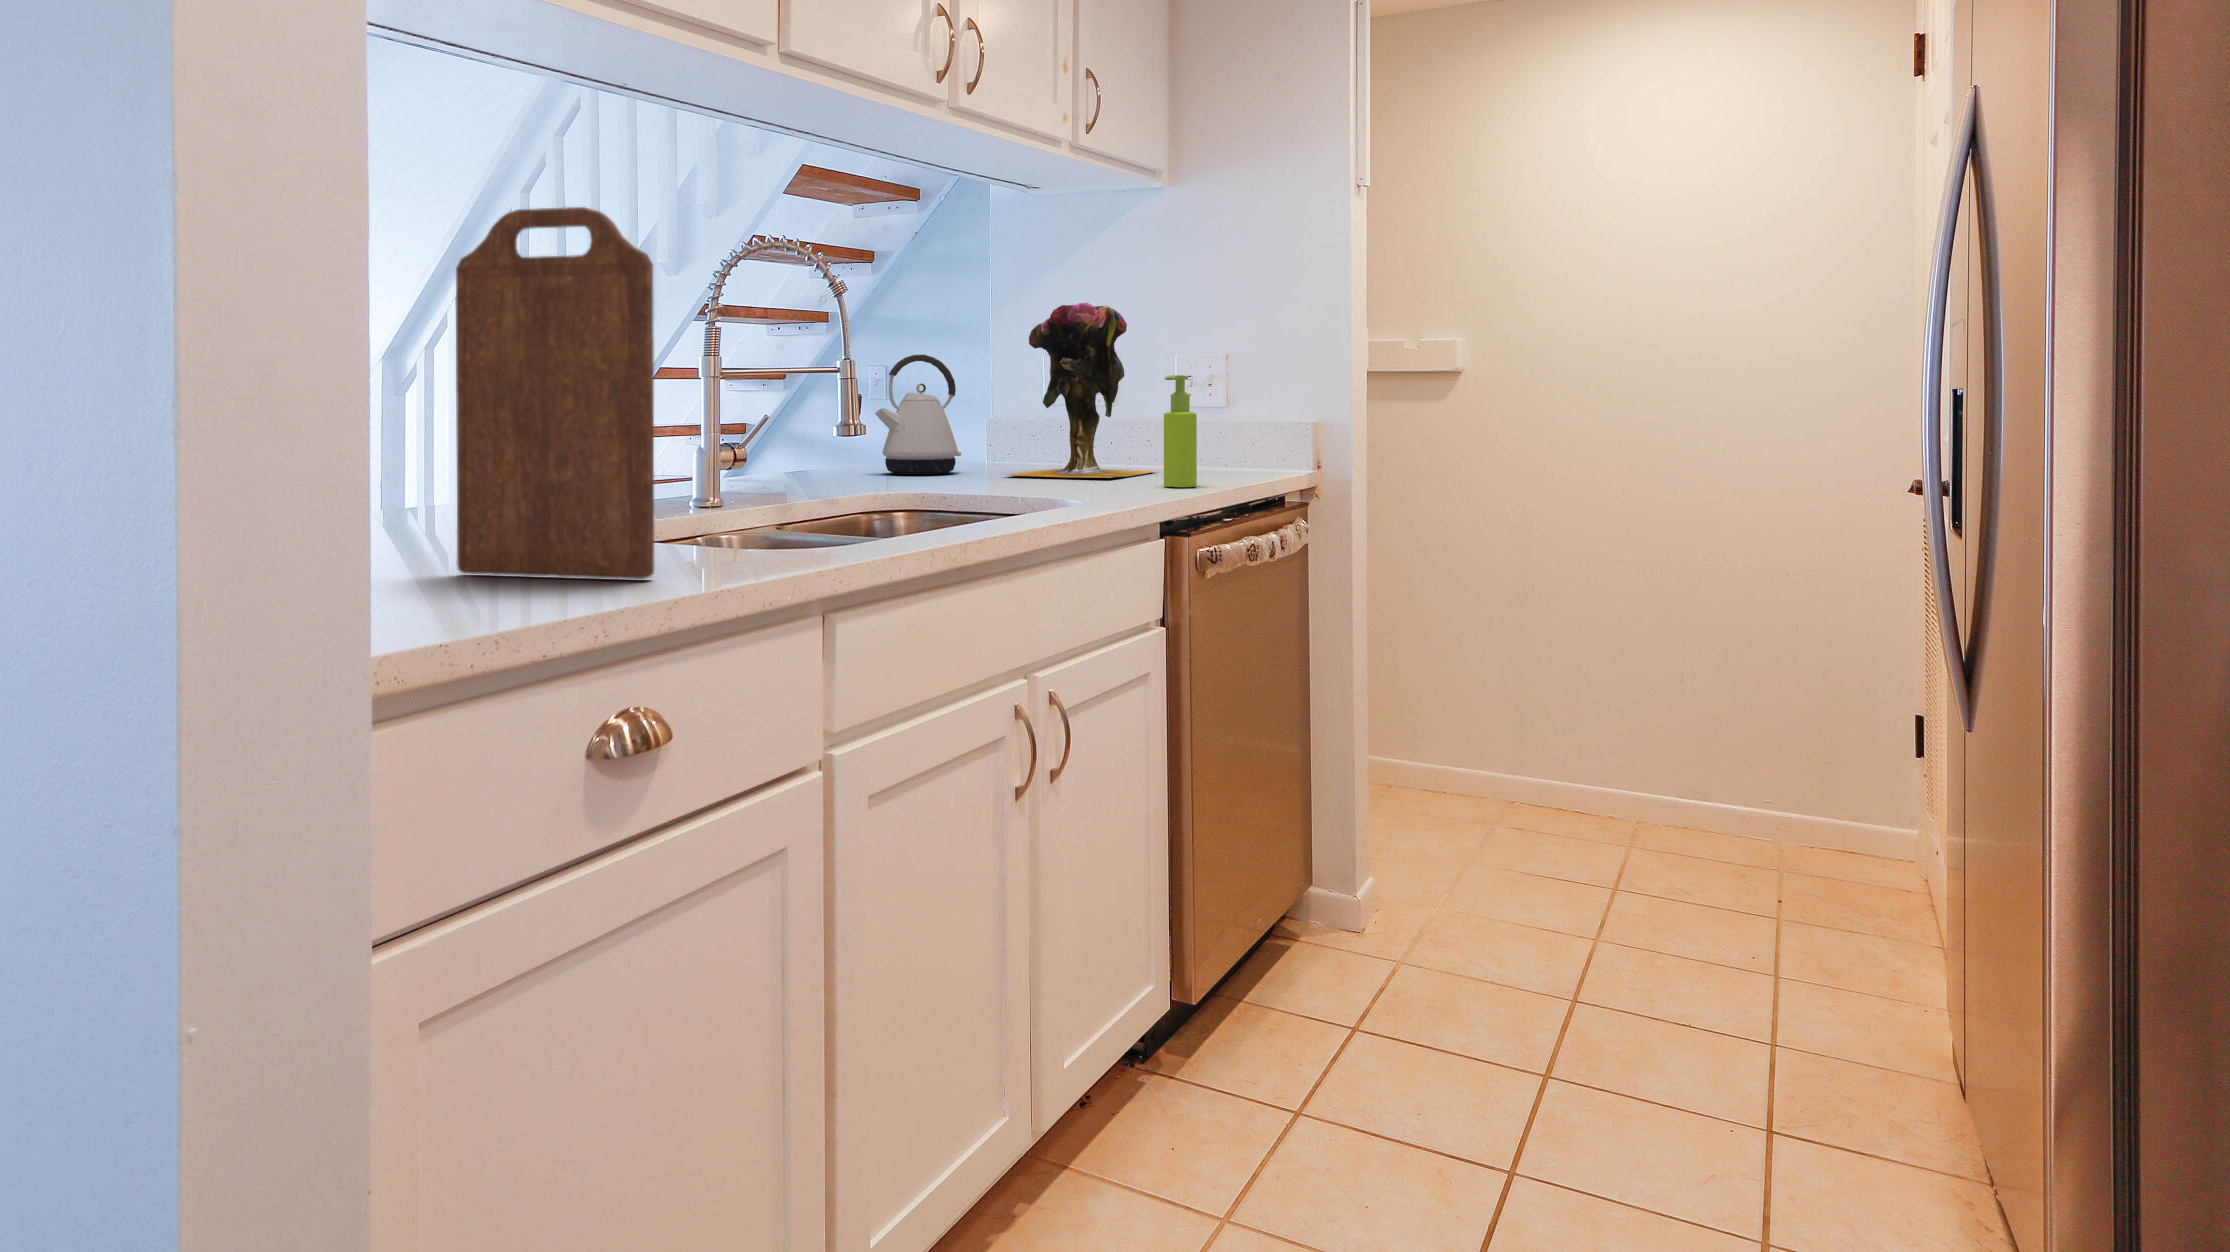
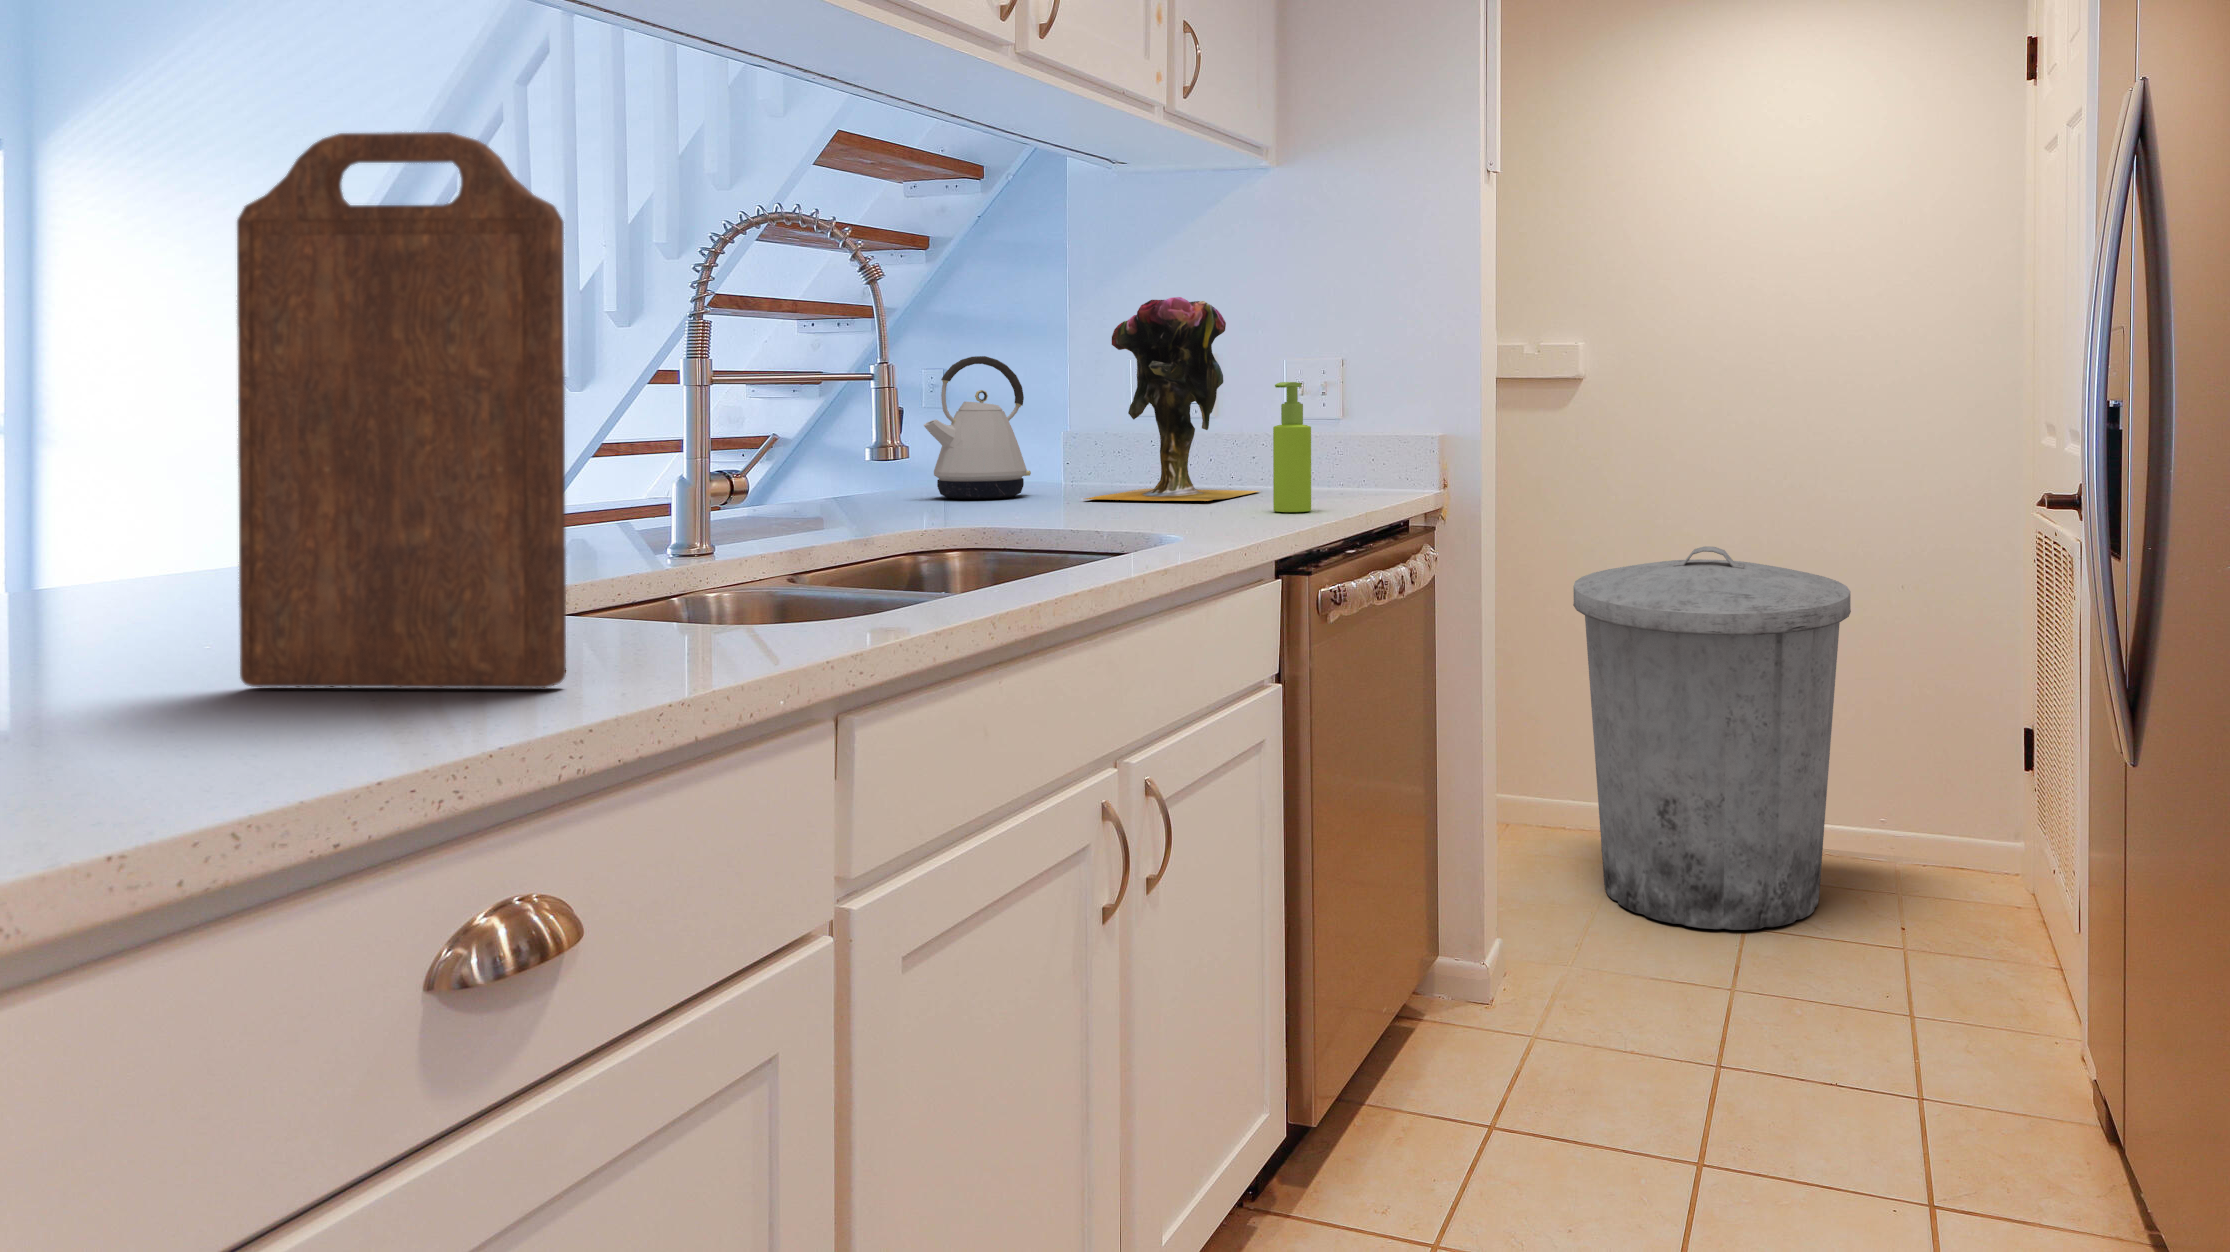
trash can: none [1451,530,1726,891] -> present [1573,546,1851,930]

